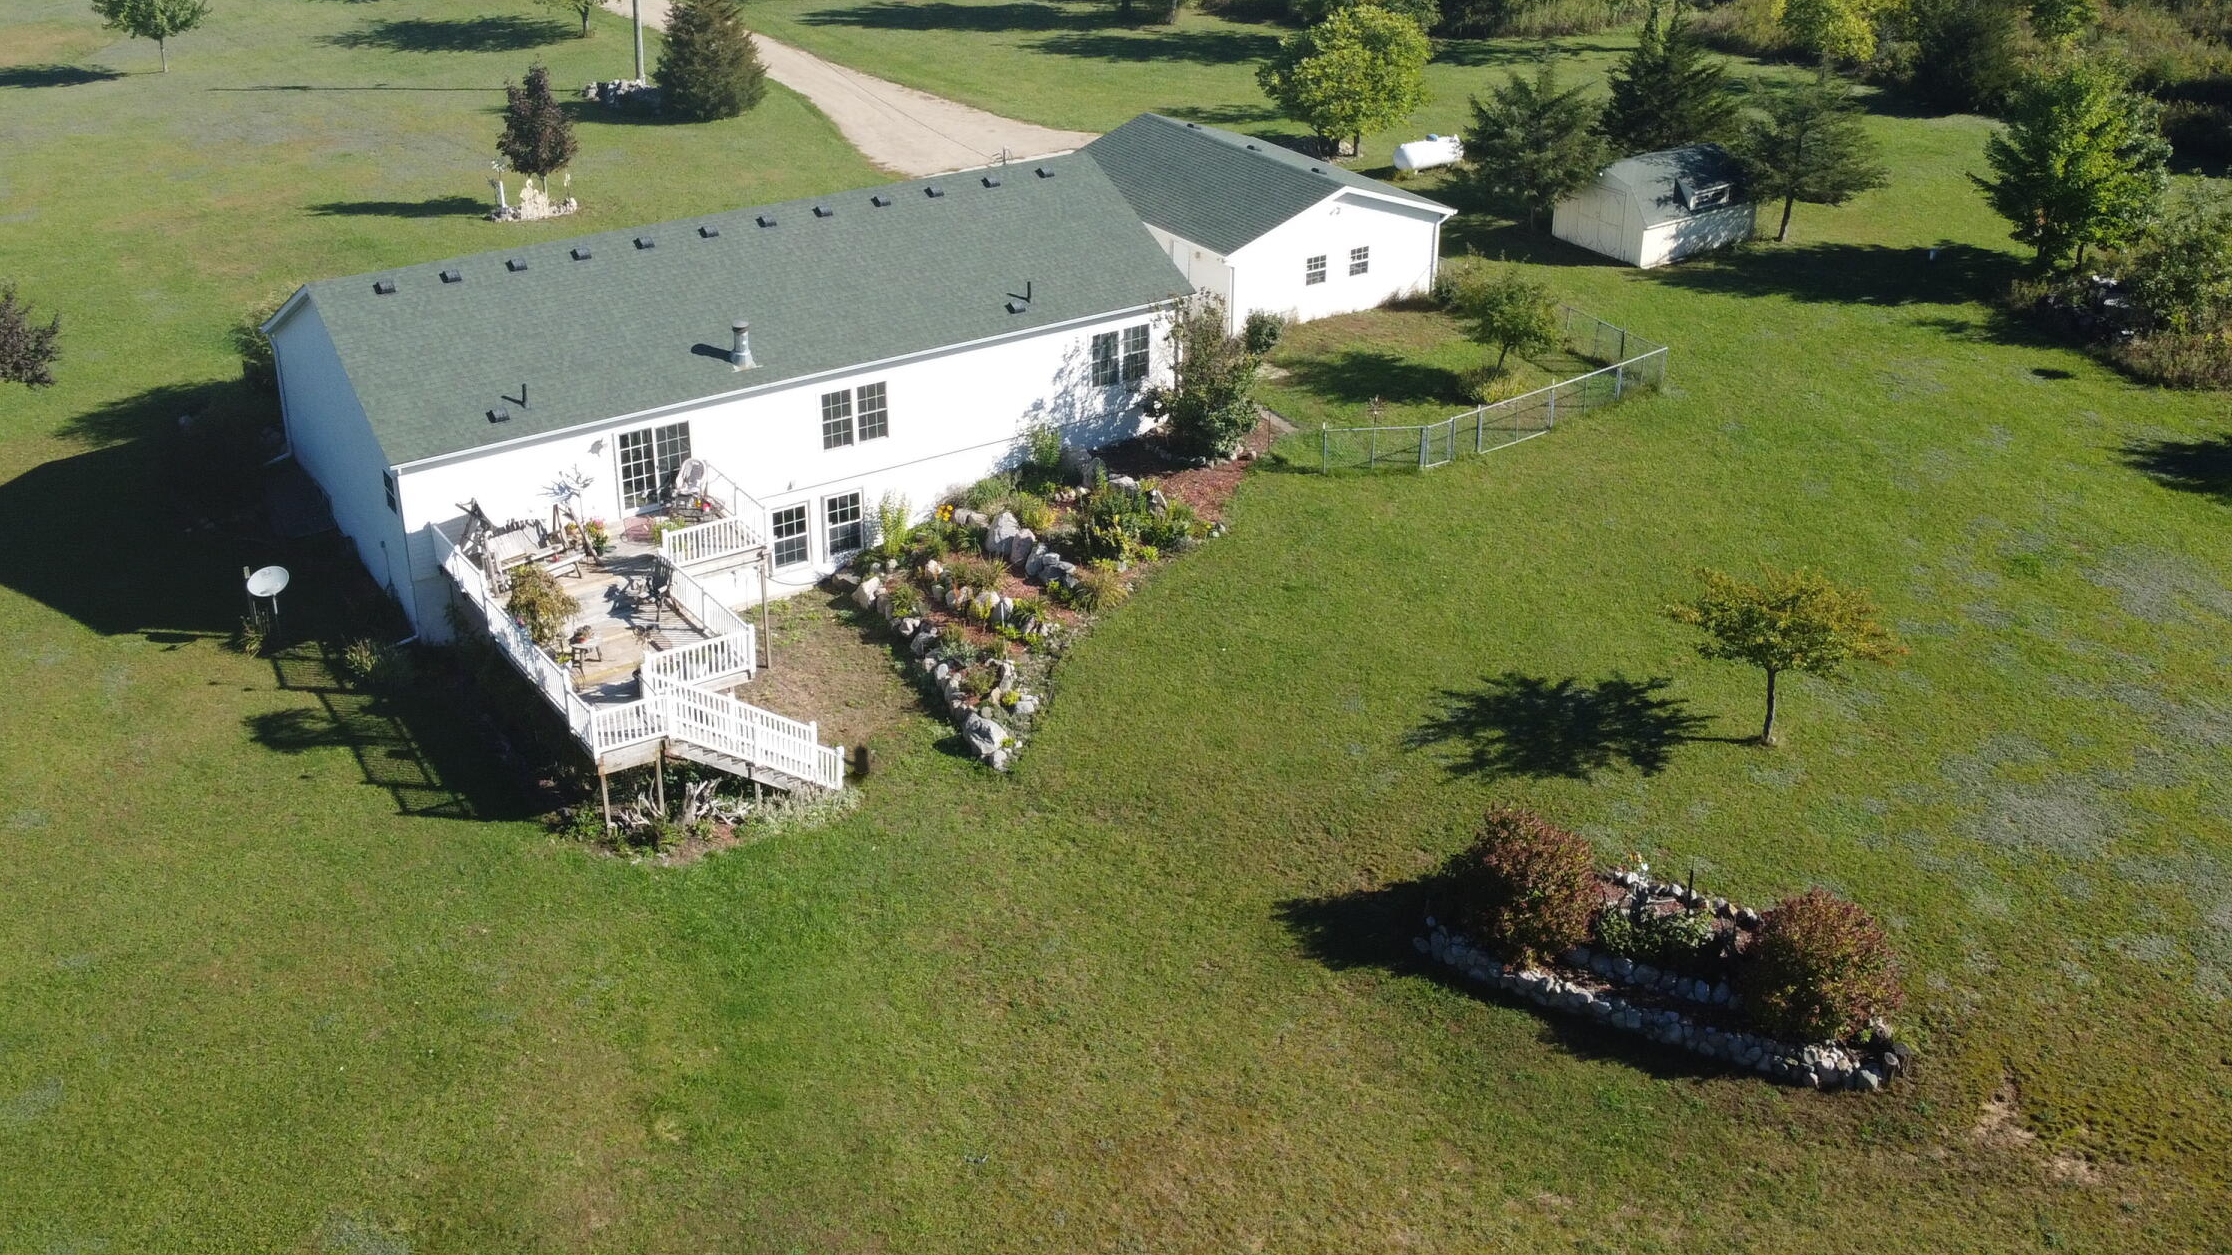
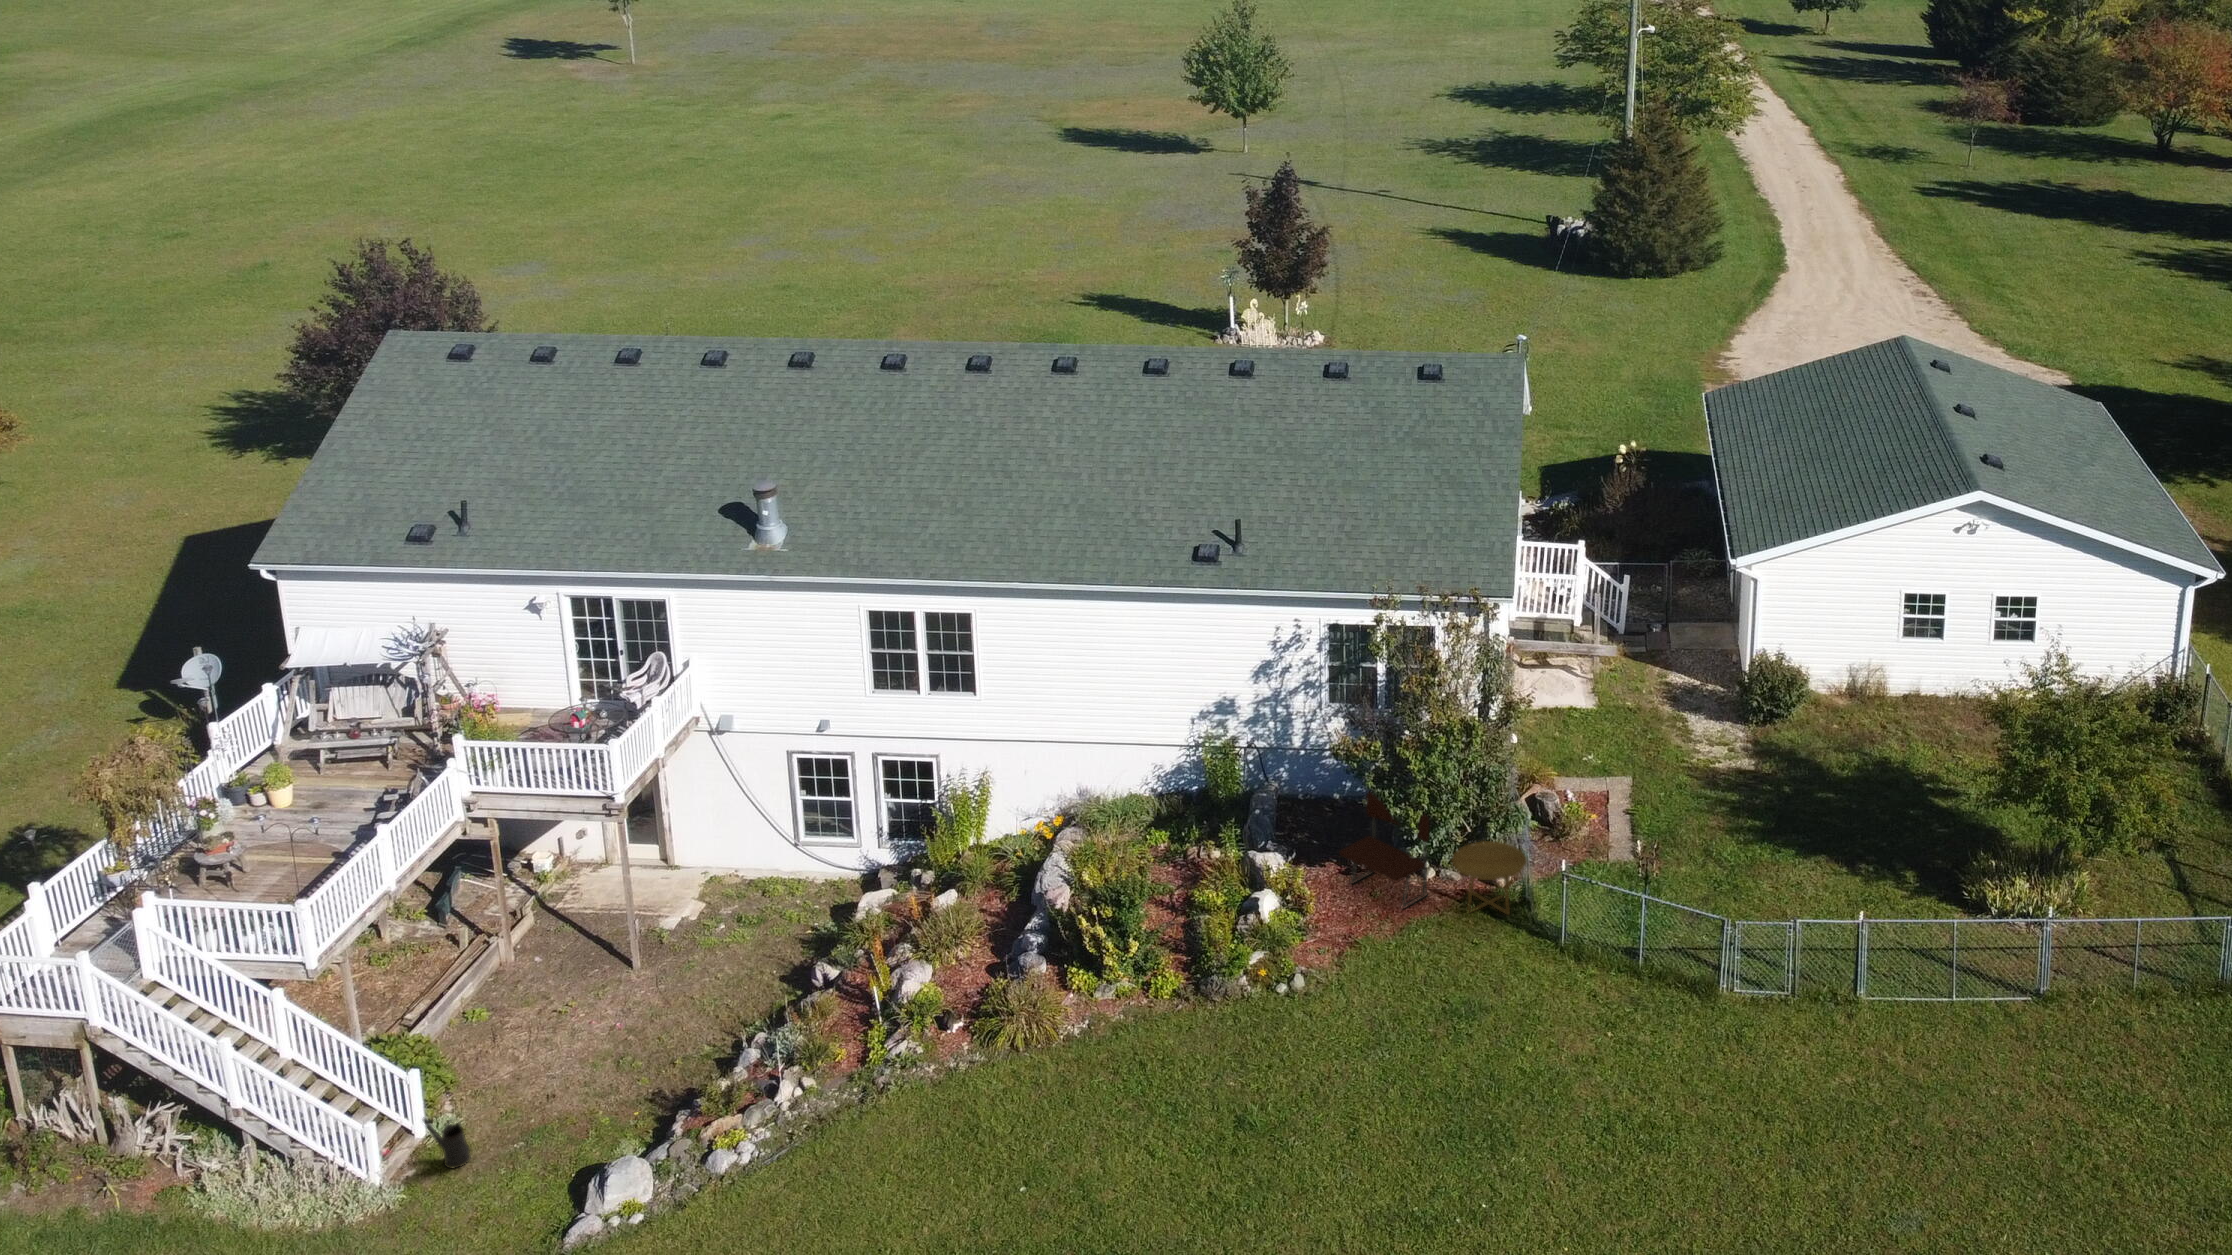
bench: none [1165,425,1219,489] -> present [1339,792,1429,909]
round table: none [1229,437,1276,481] -> present [1452,841,1527,915]

